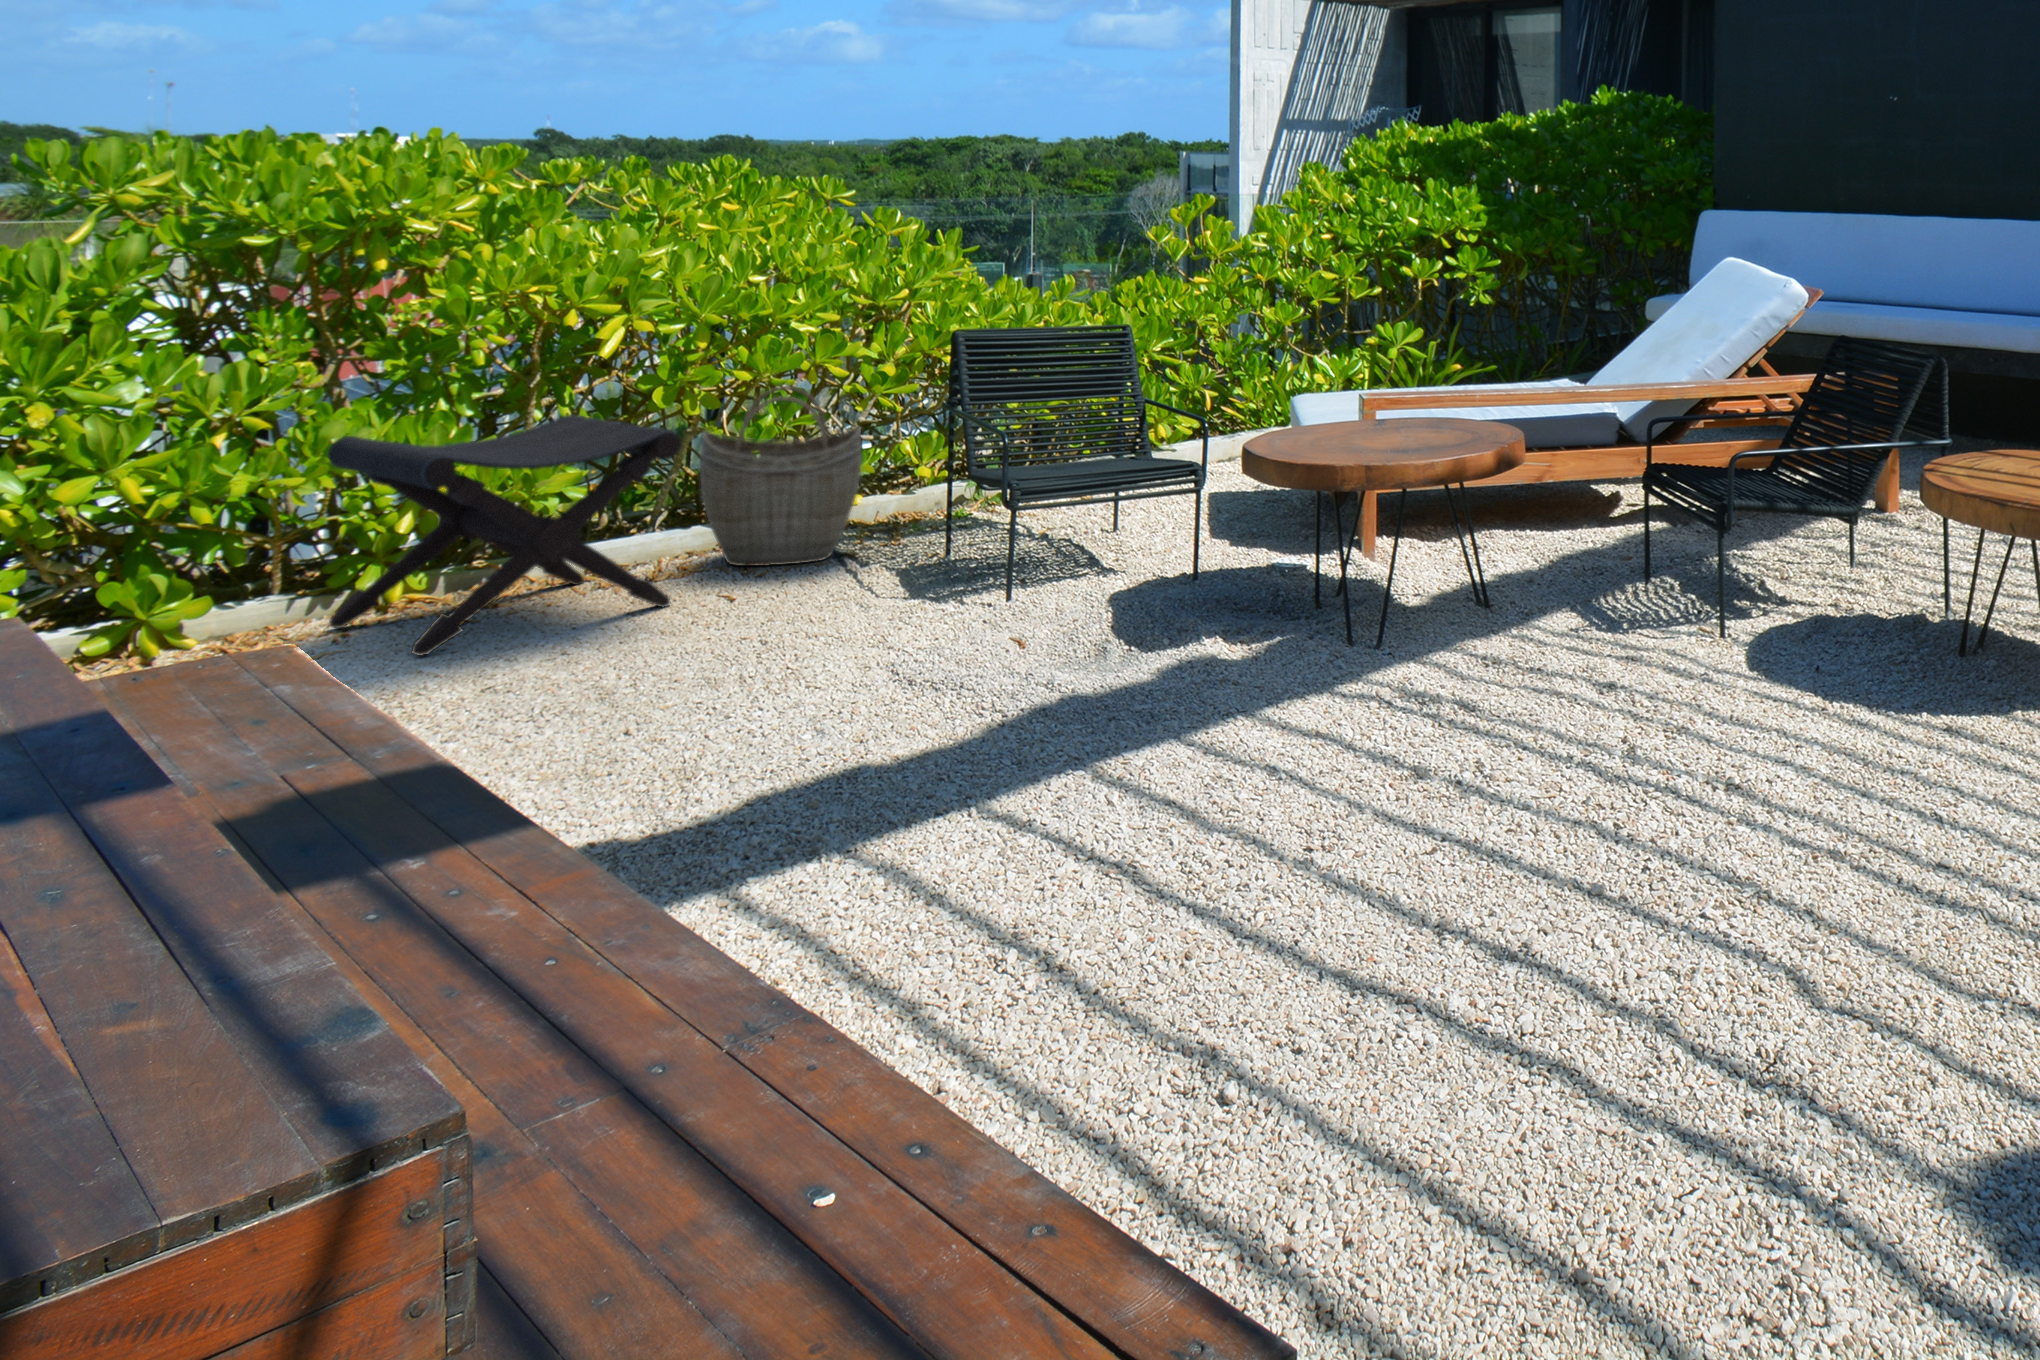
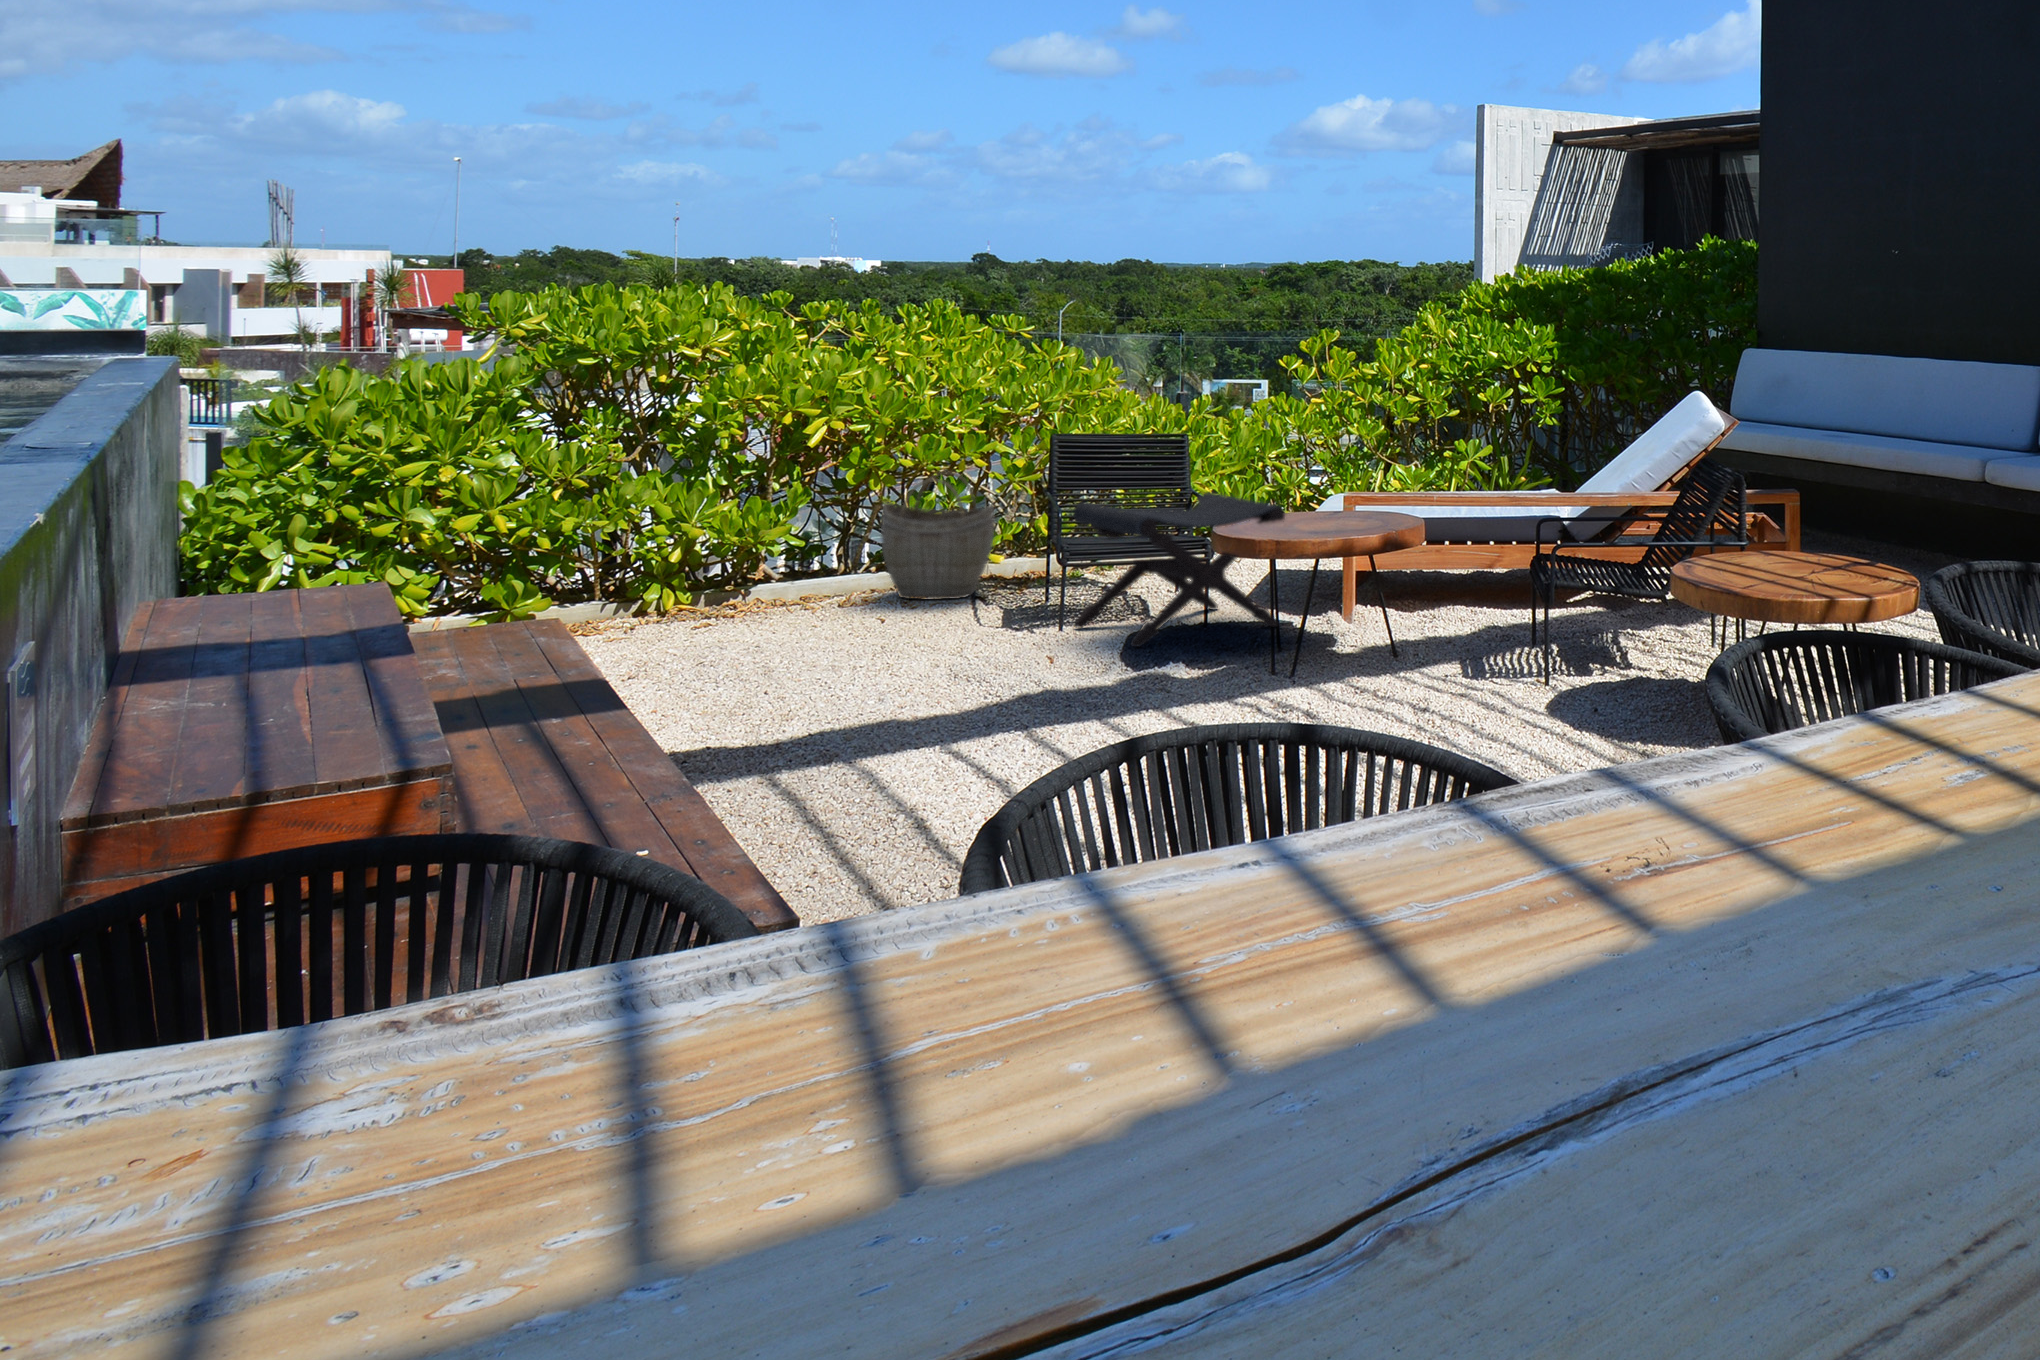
footstool: present [328,414,681,656] -> present [1073,492,1285,647]

